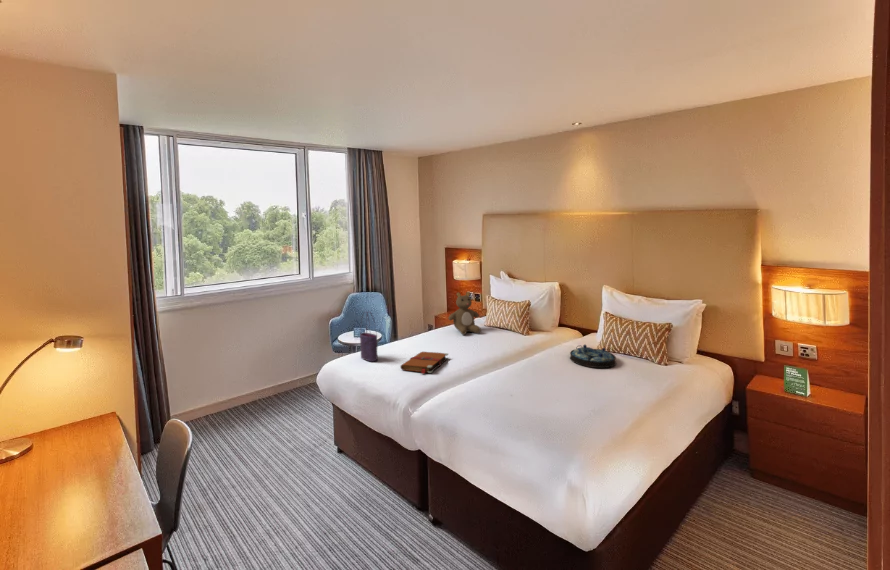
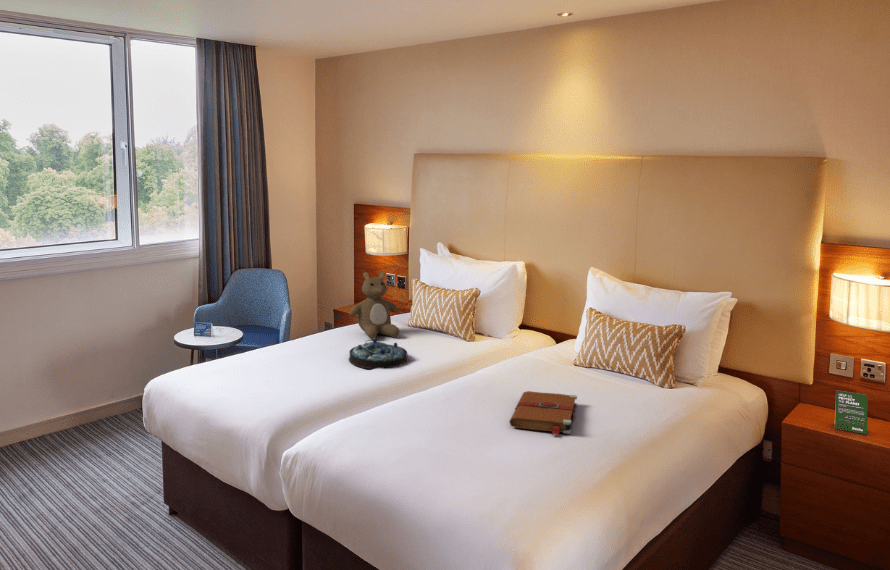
tote bag: present [360,313,378,361] -> none [198,298,226,379]
serving tray: present [570,345,616,368] -> present [349,338,408,369]
book: present [401,352,449,374] -> present [509,391,577,435]

